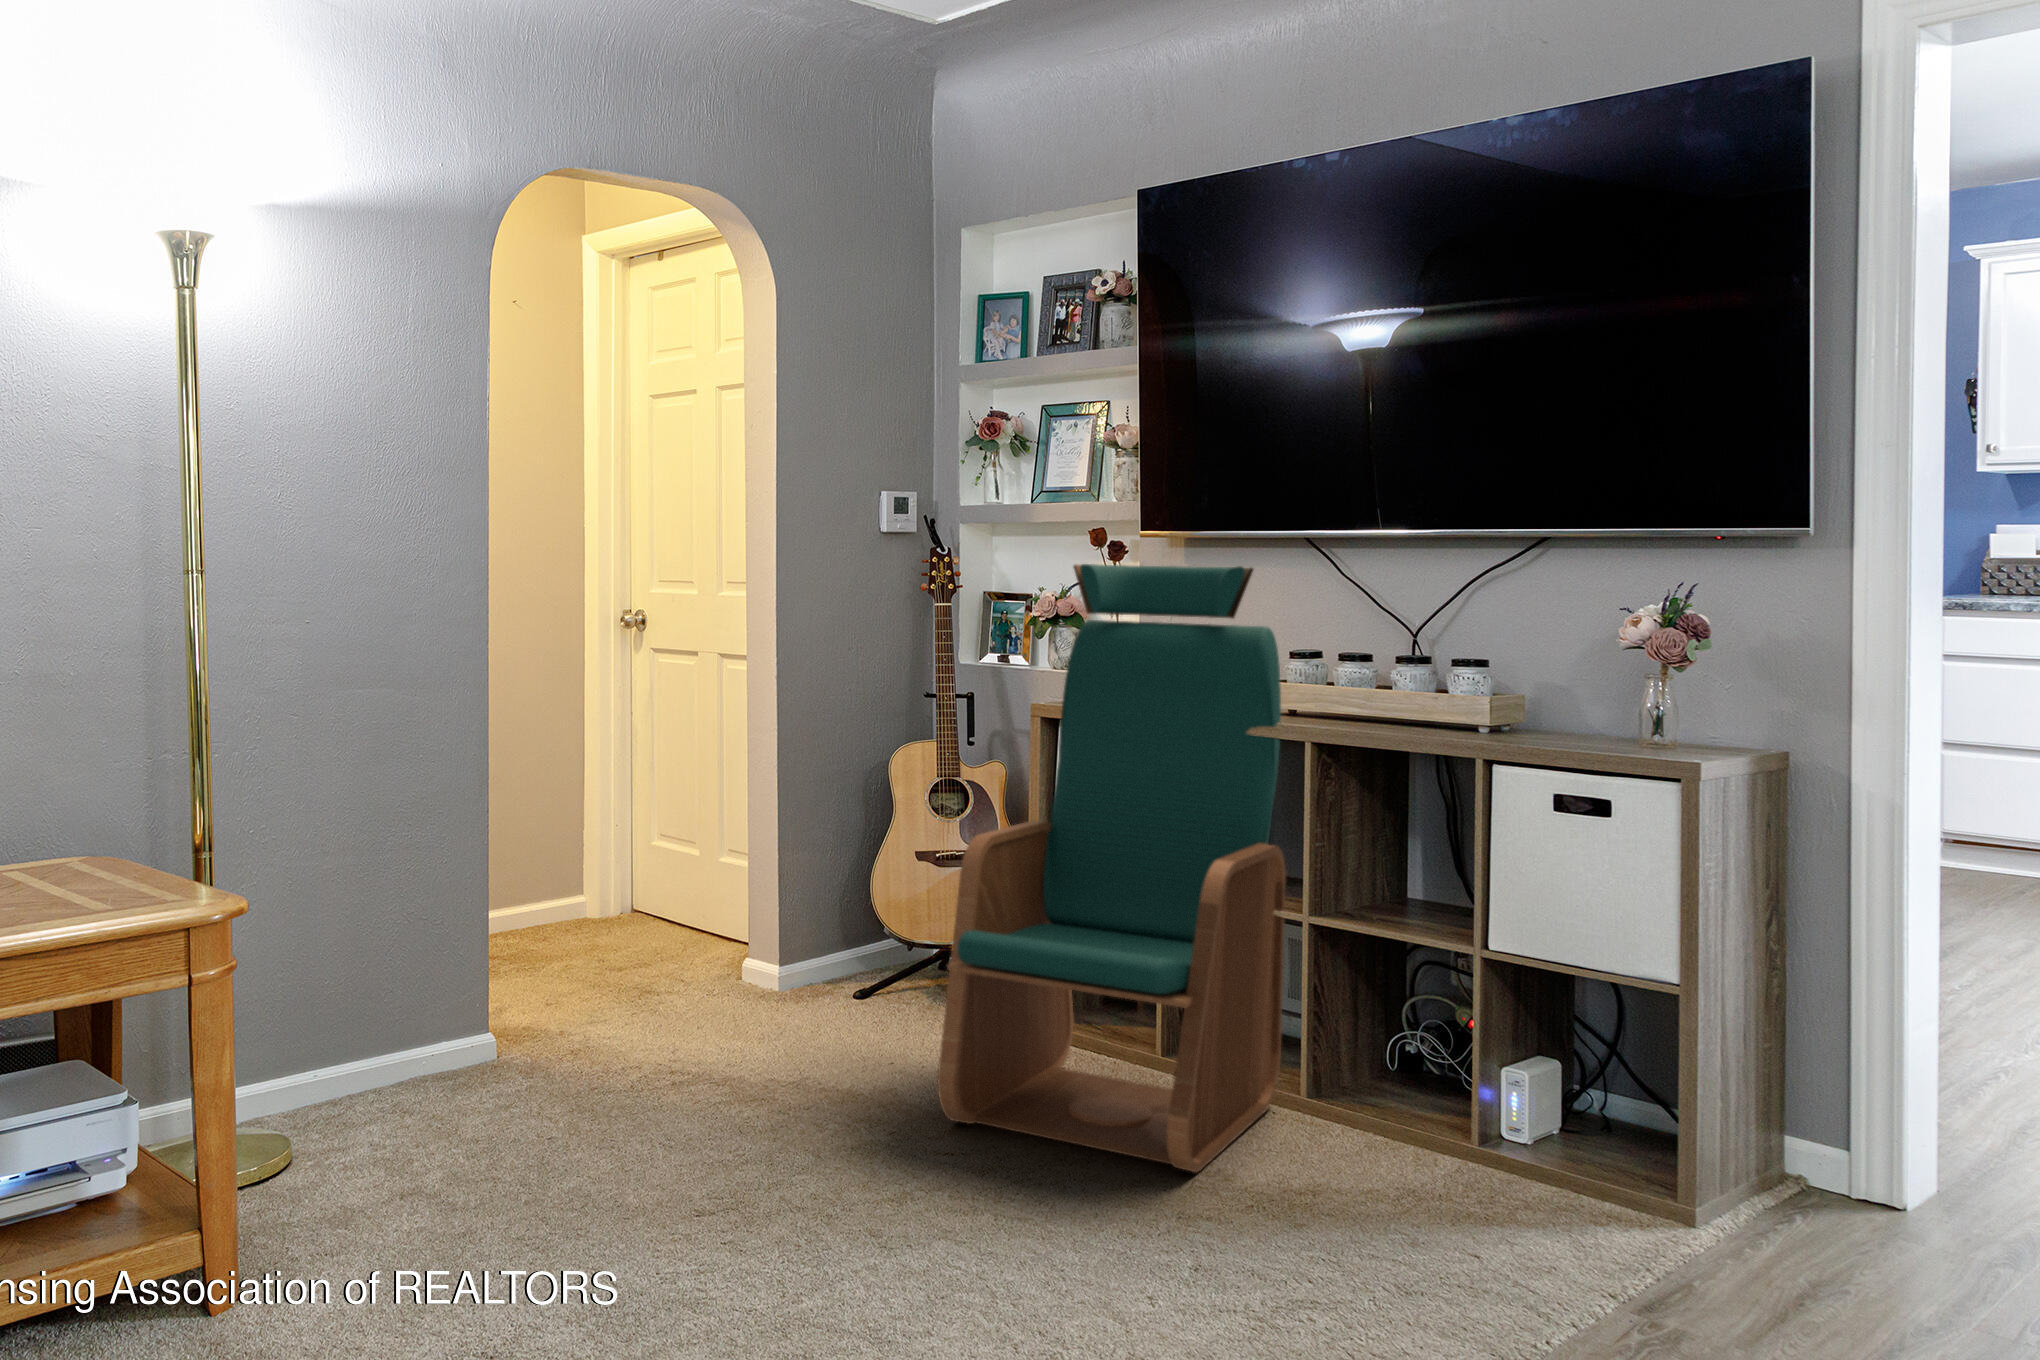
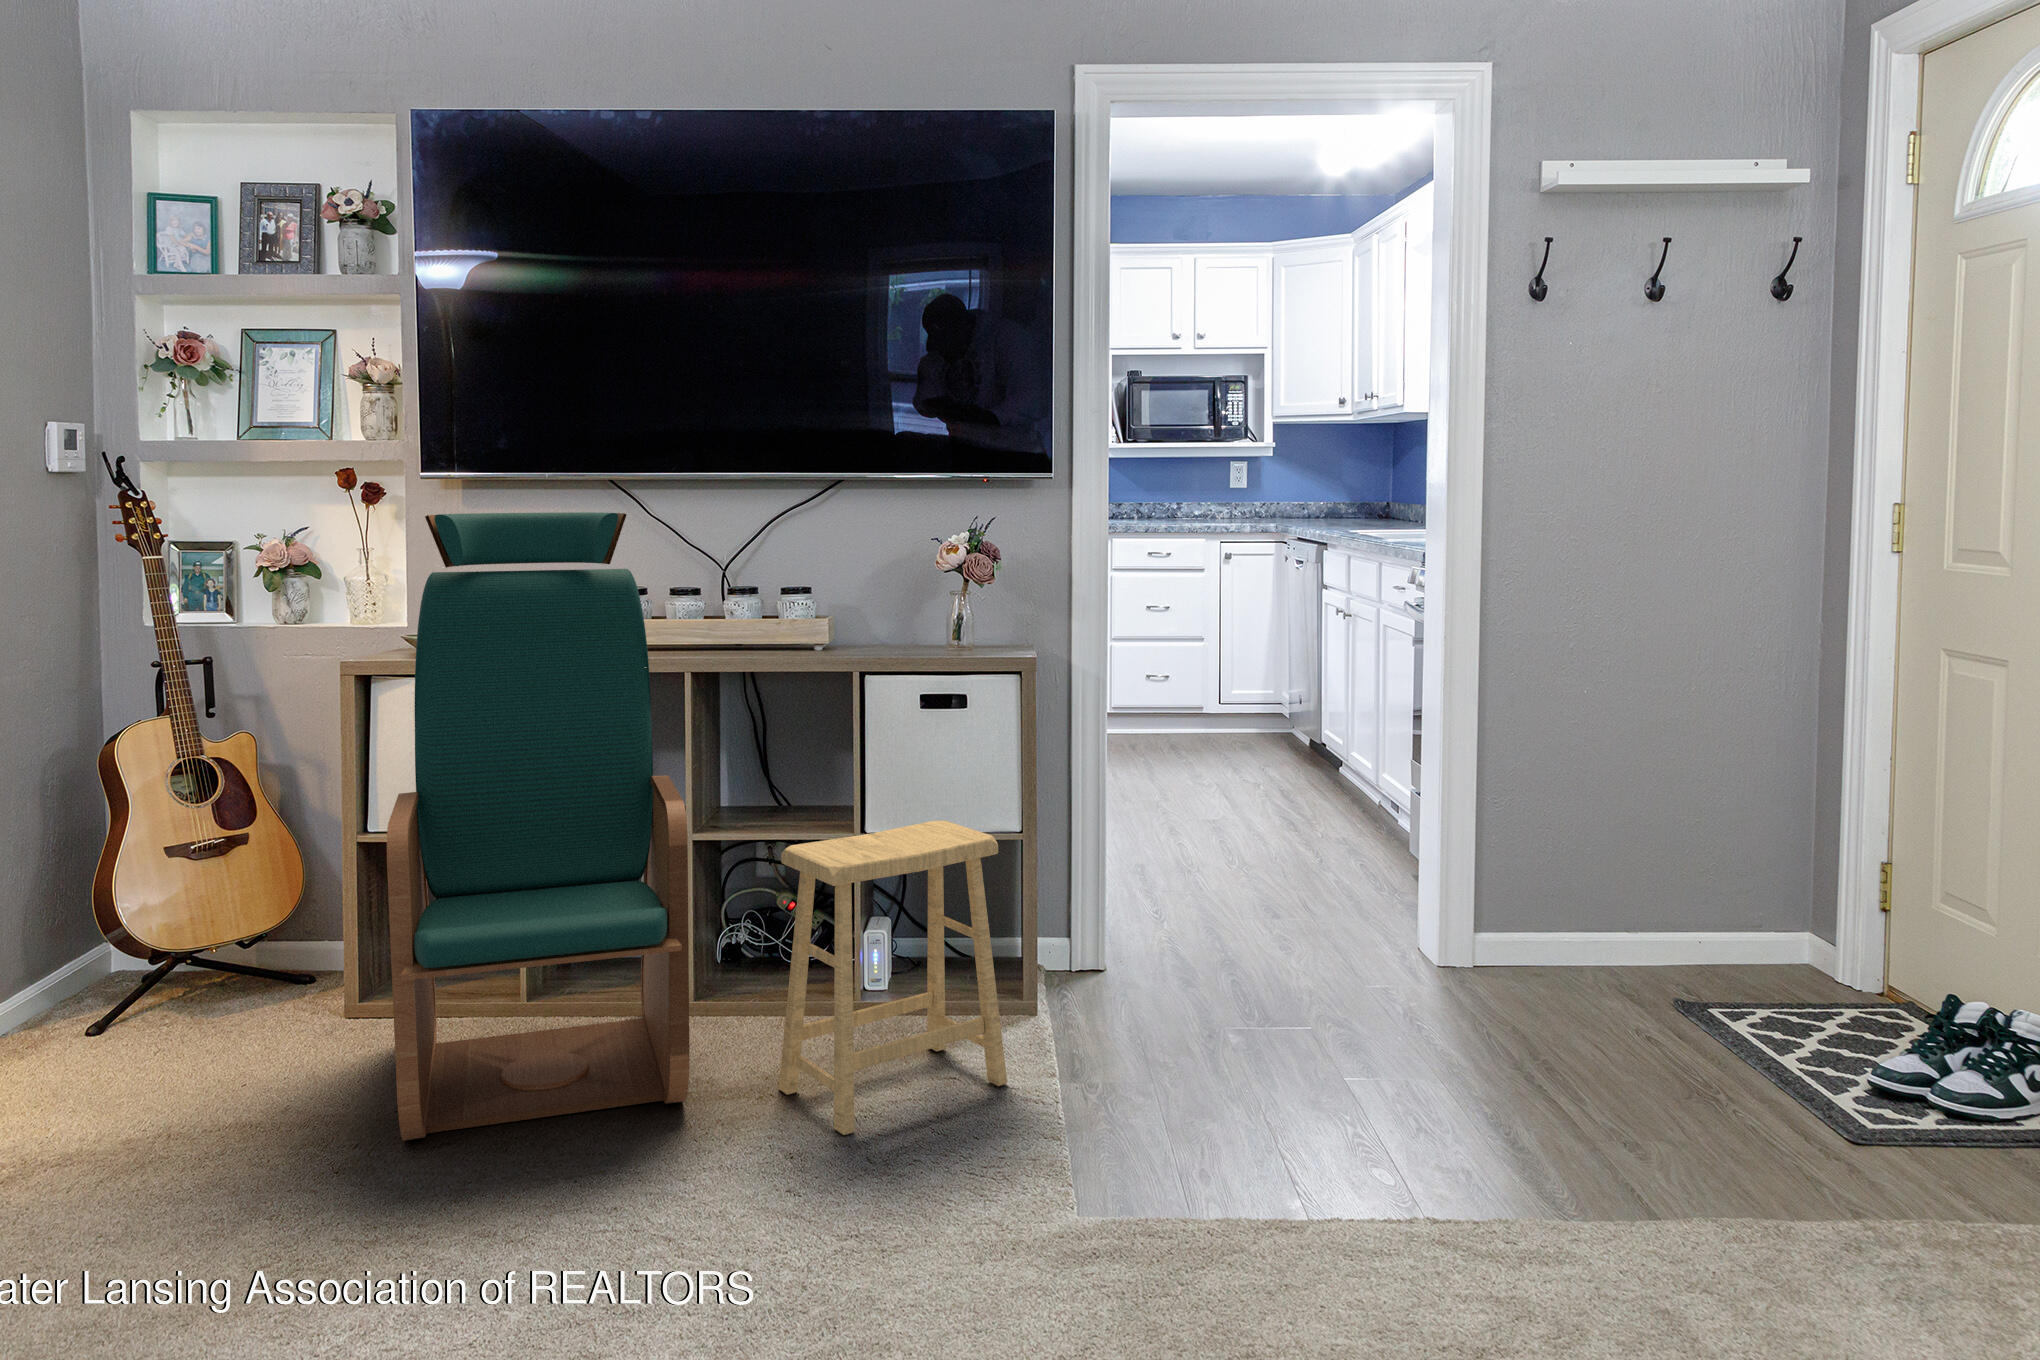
footstool: none [1297,925,1552,1278] -> present [779,821,1007,1135]

